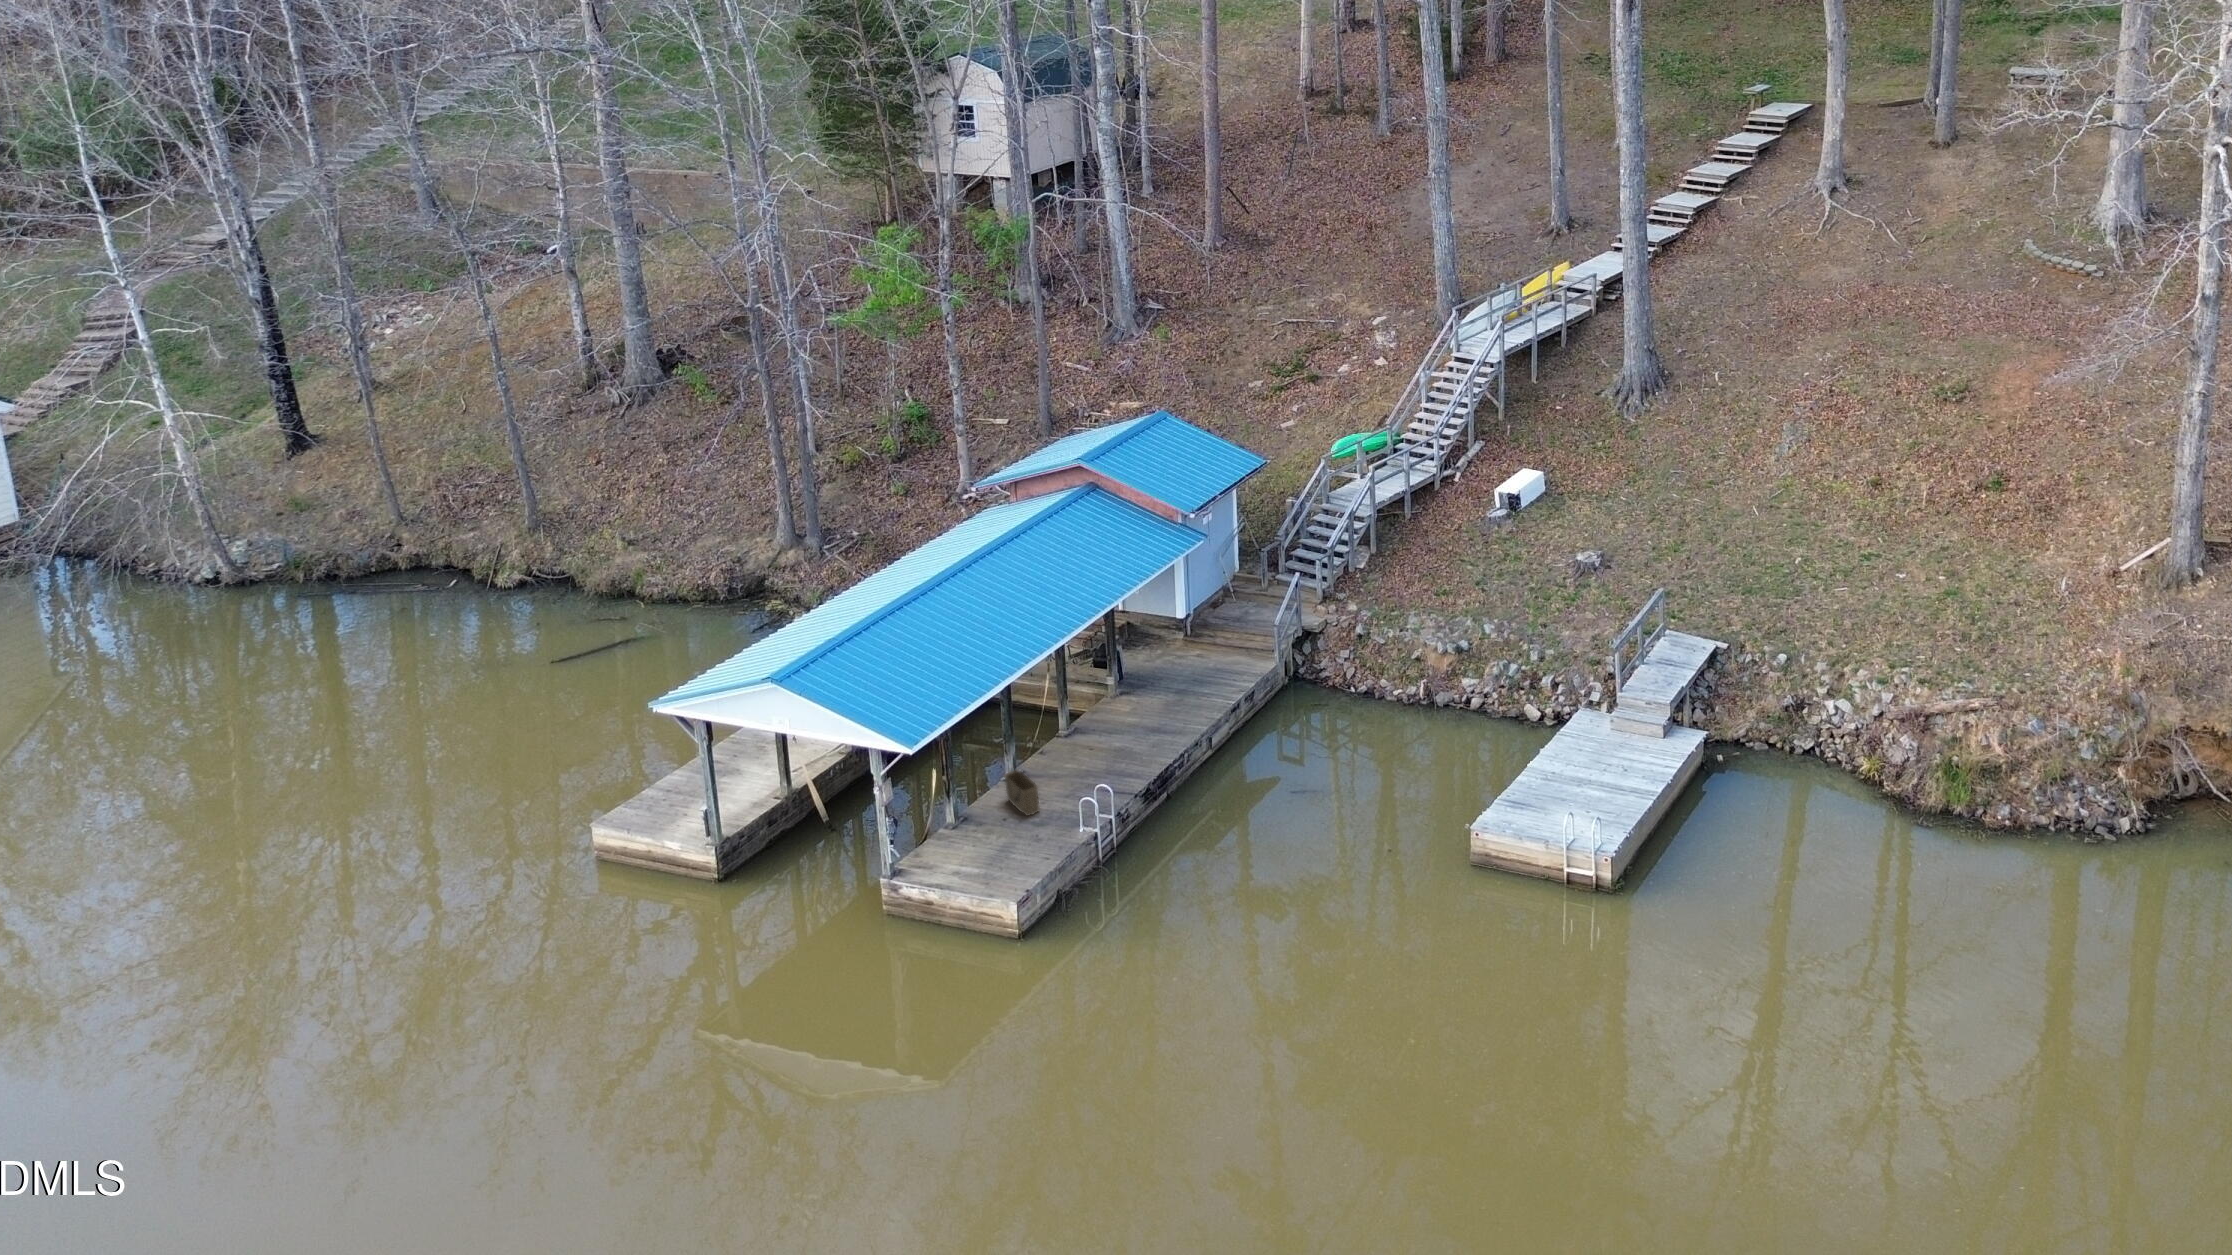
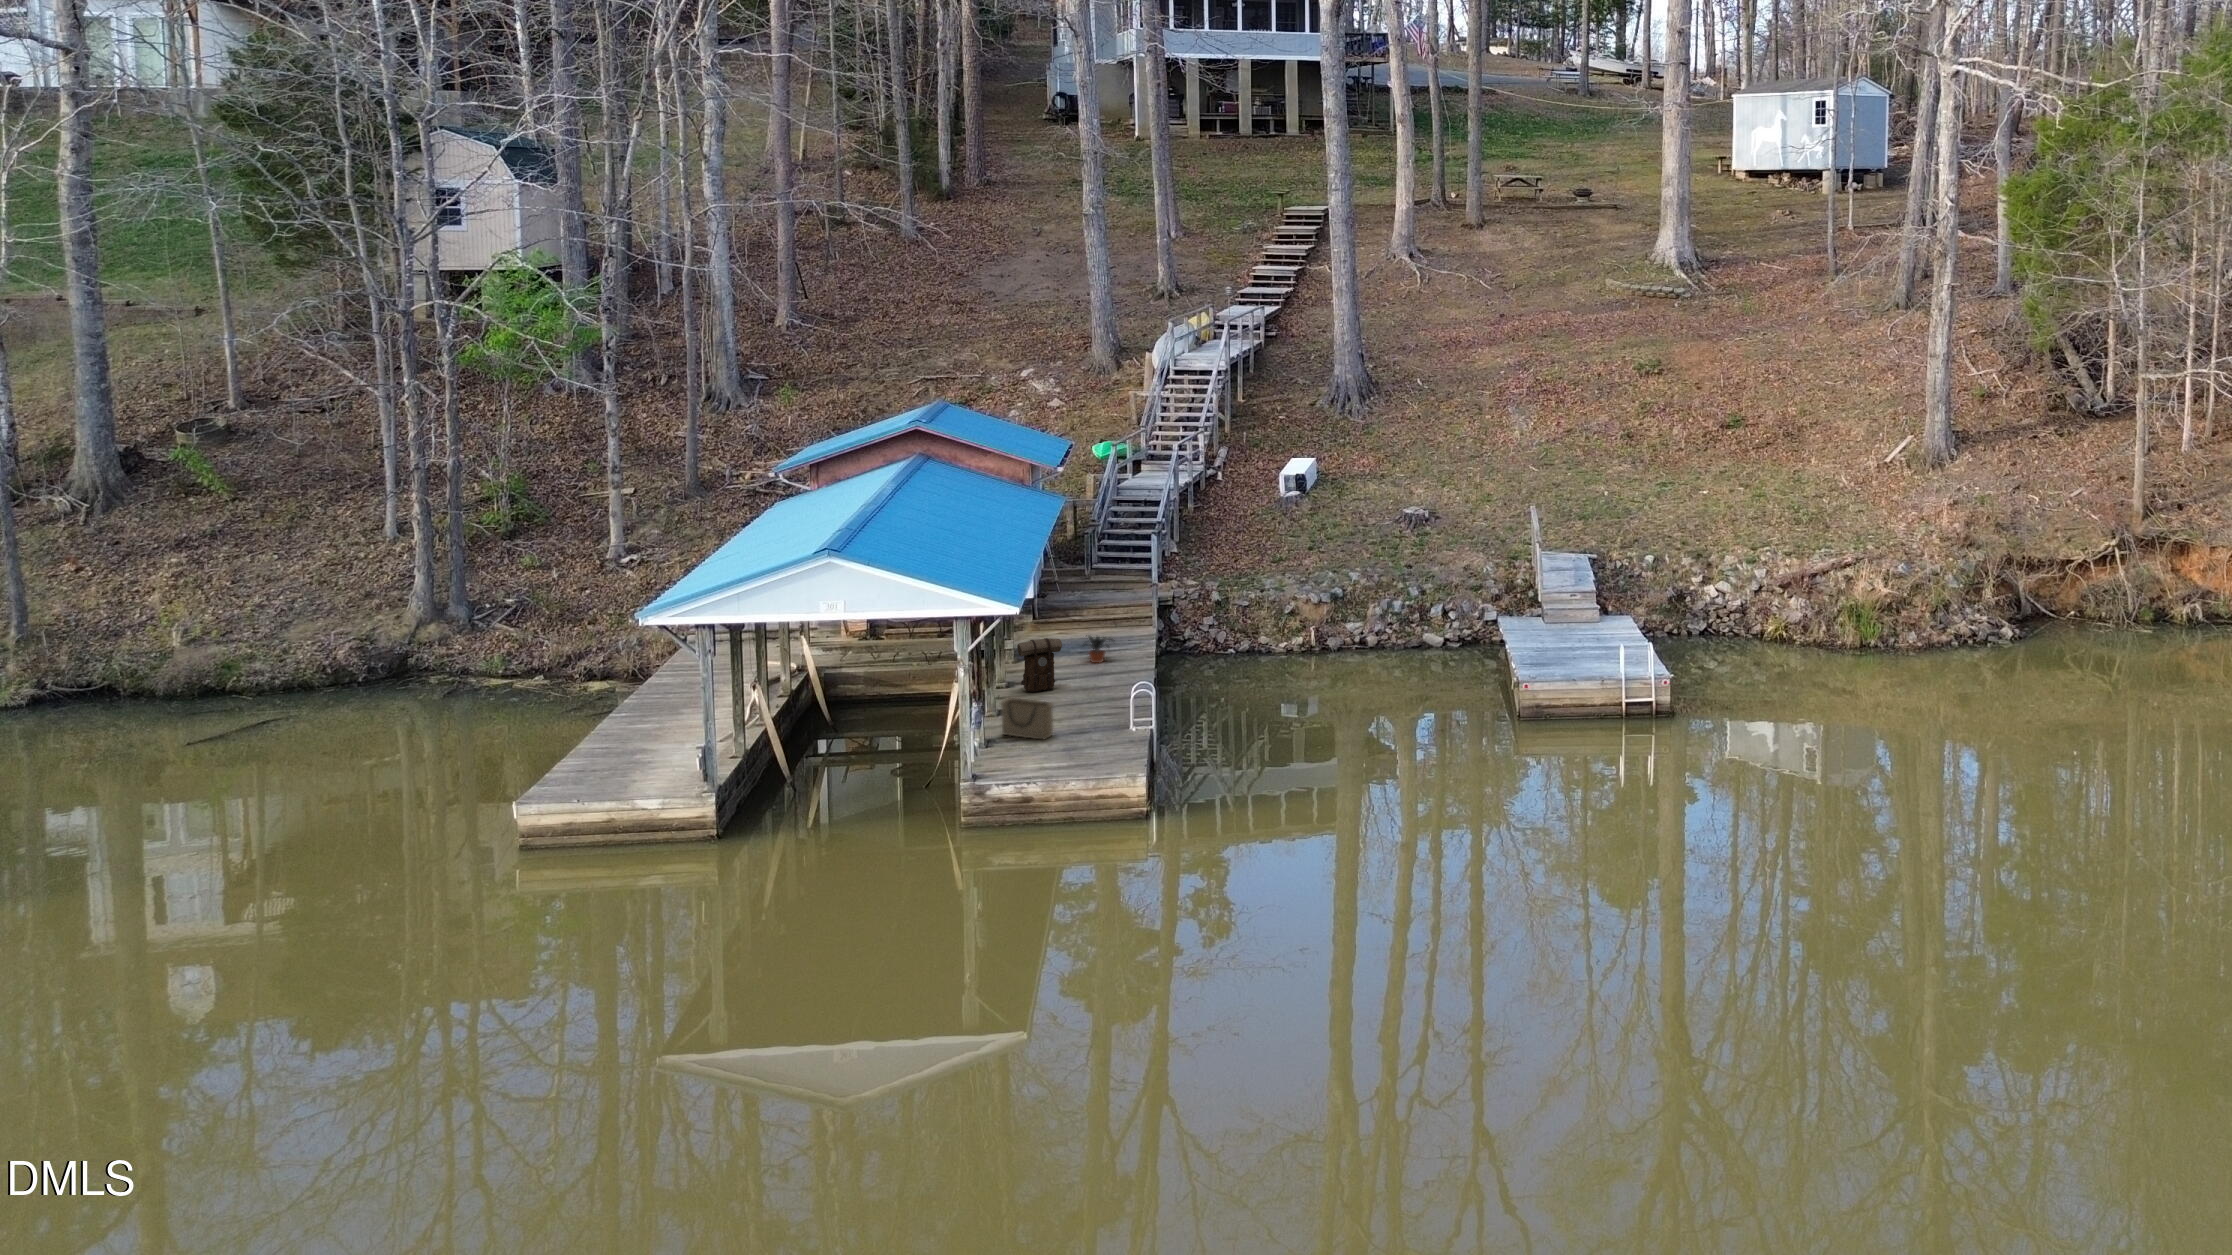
potted plant: none [1189,669,1219,696] -> present [1086,635,1115,663]
backpack: none [1090,691,1129,733] -> present [1017,638,1062,692]

